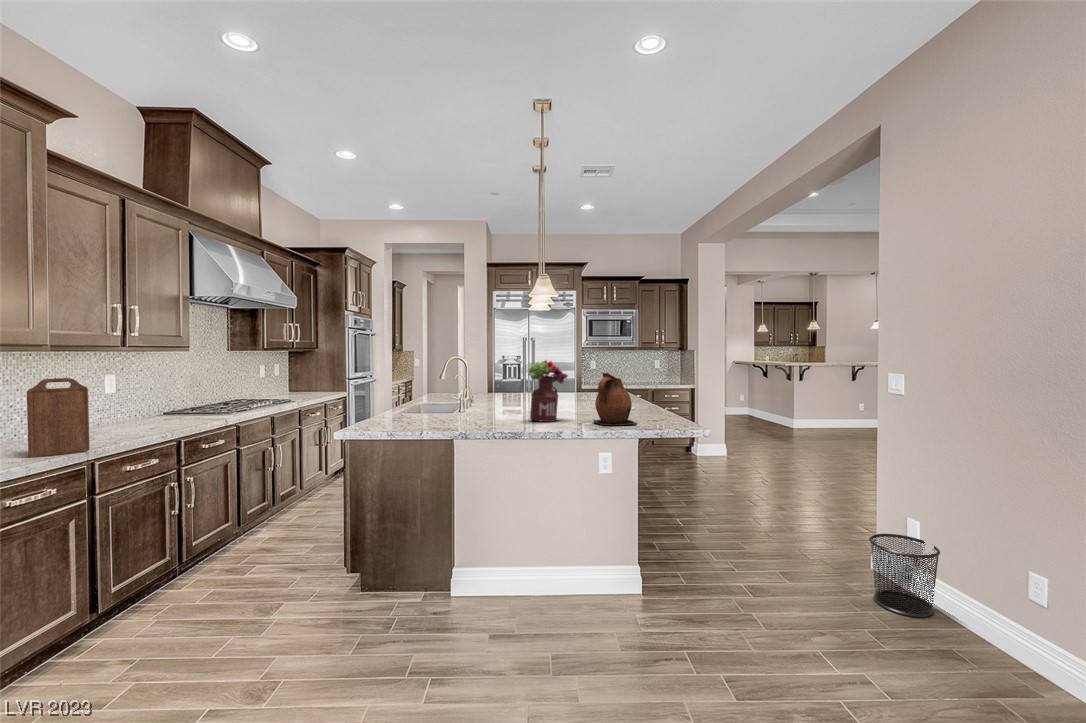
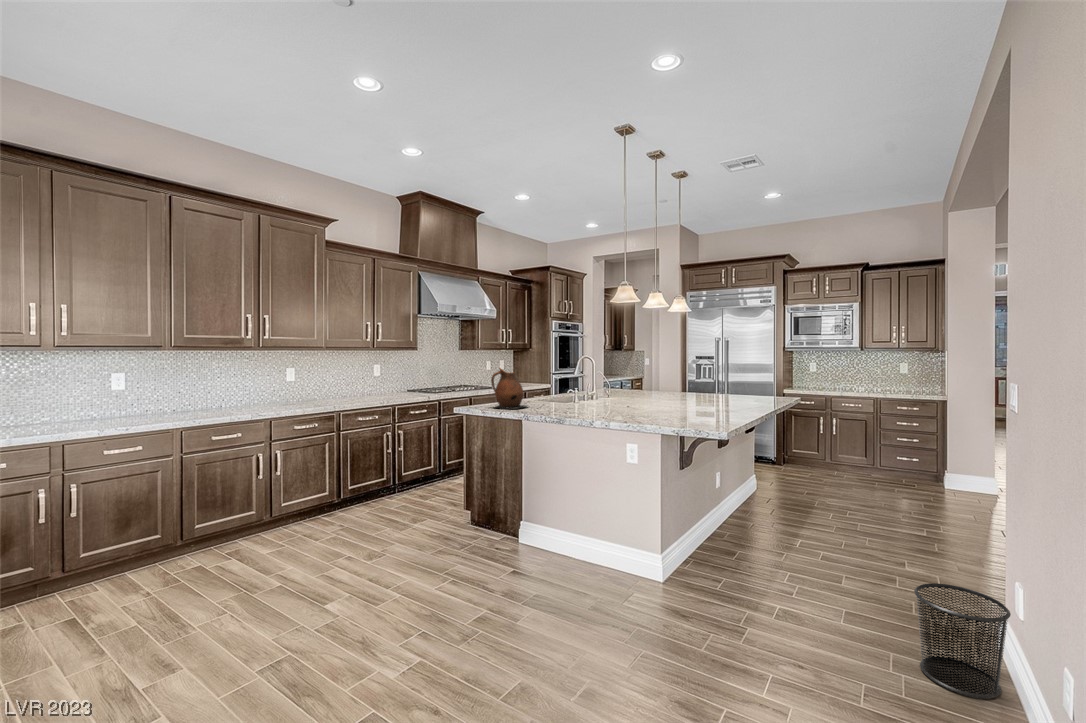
flower arrangement: present [529,360,568,422] -> none [575,358,612,412]
ceramic pitcher: present [593,373,637,425] -> present [491,368,527,409]
cutting board: present [27,378,89,458] -> none [312,365,339,407]

